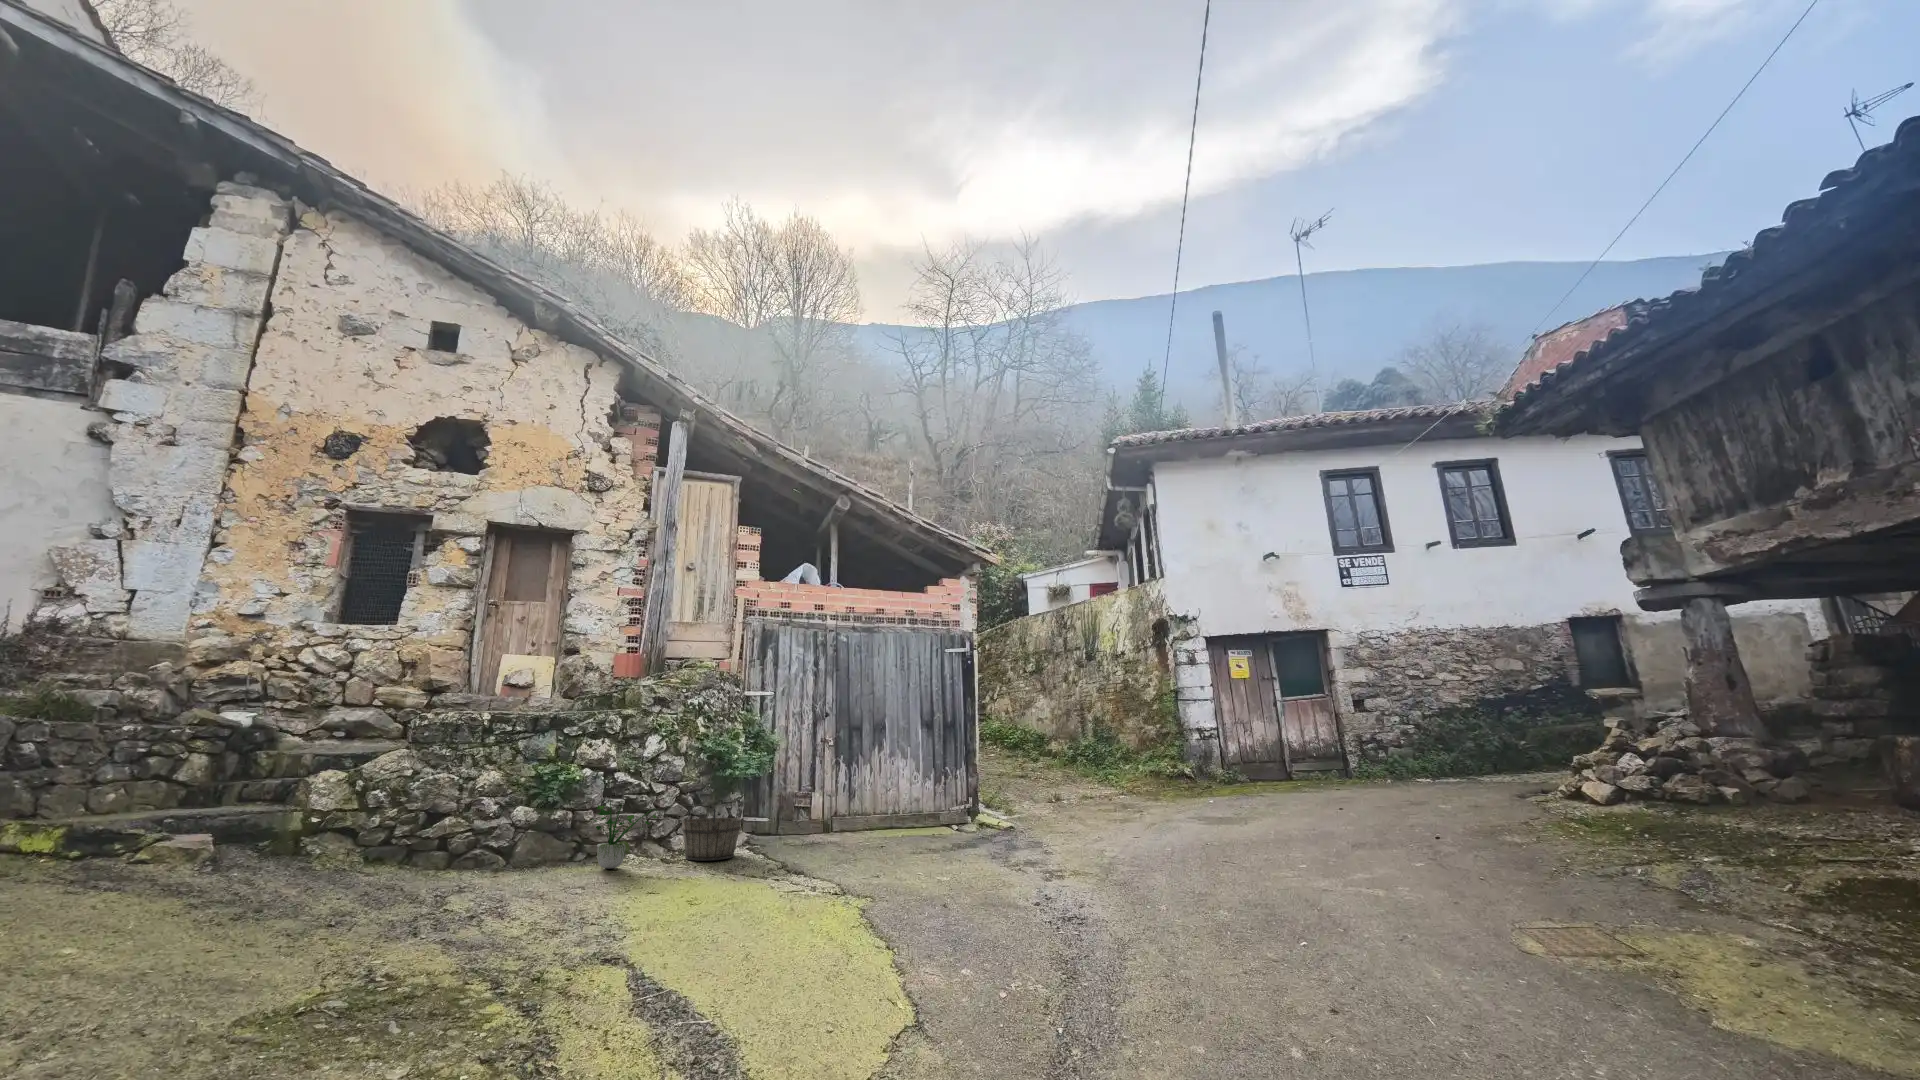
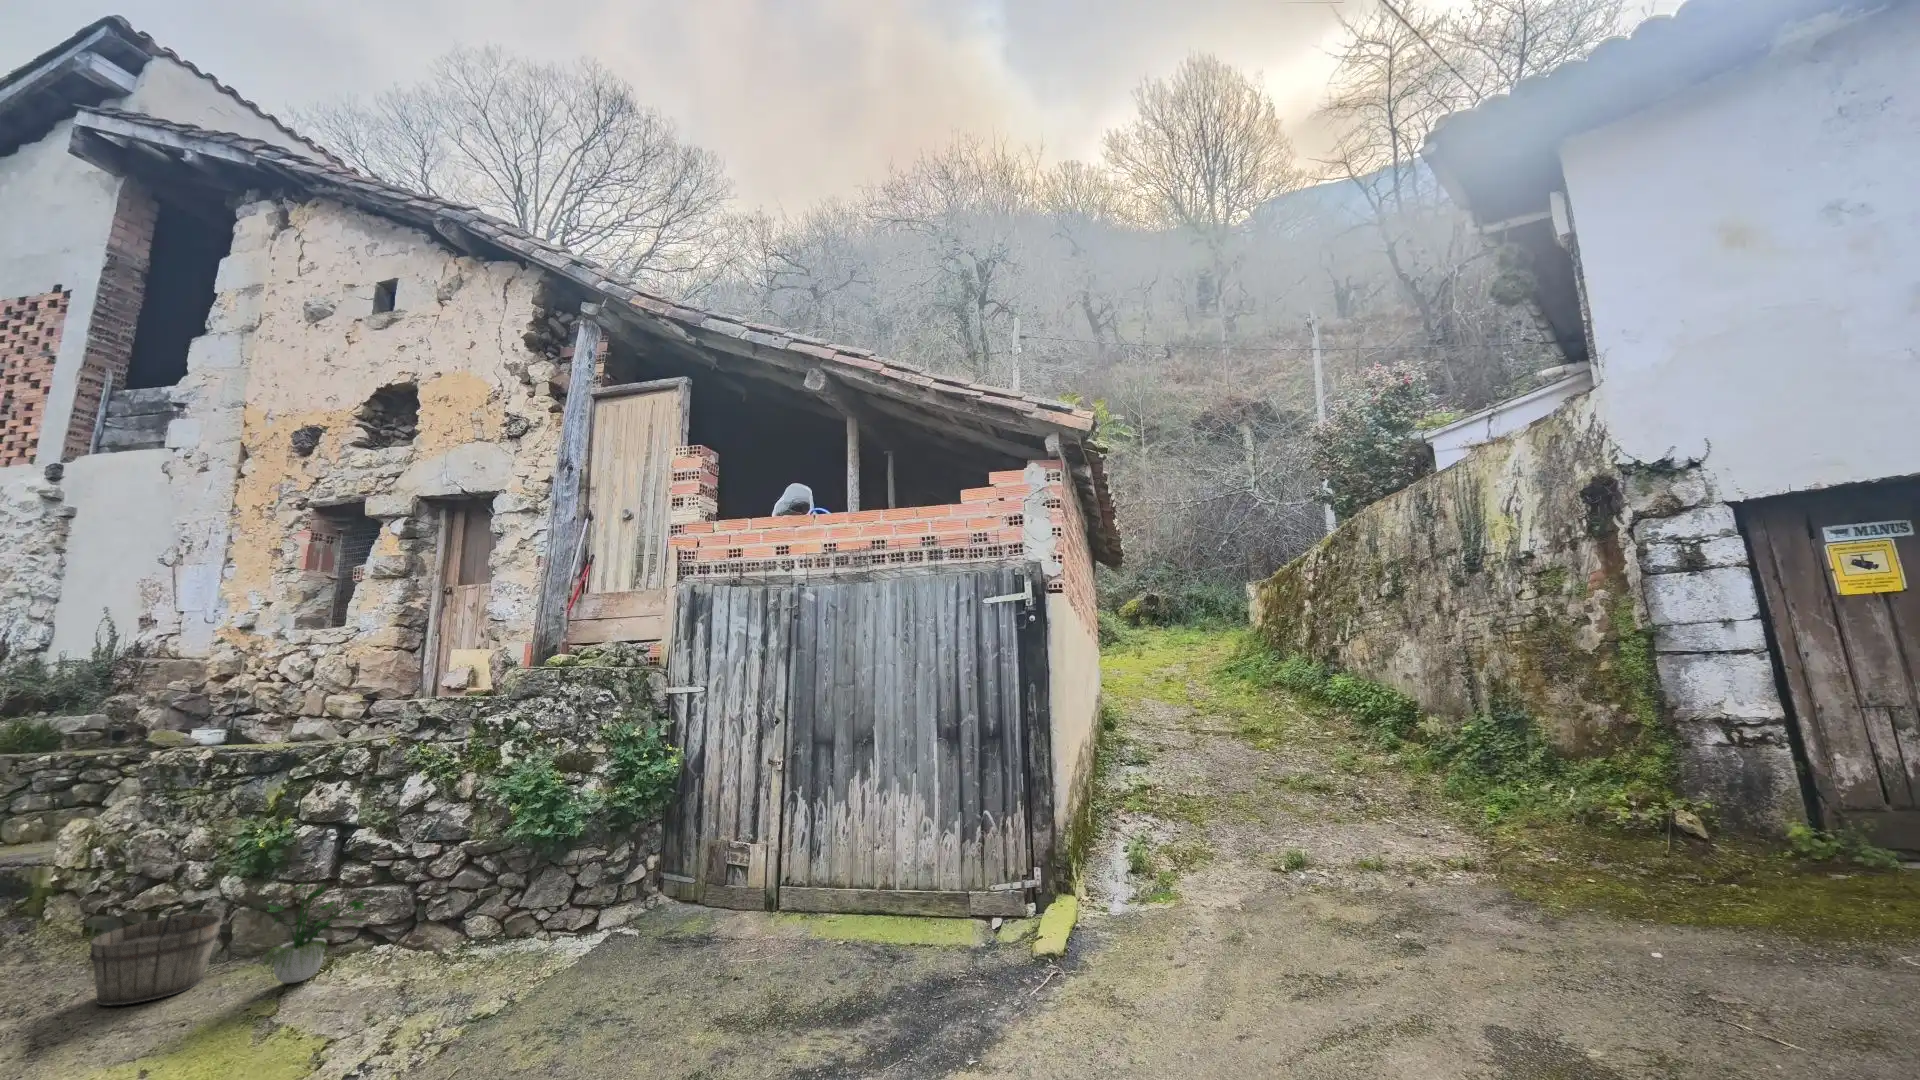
wooden bucket: present [682,806,742,861] -> present [86,904,222,1005]

